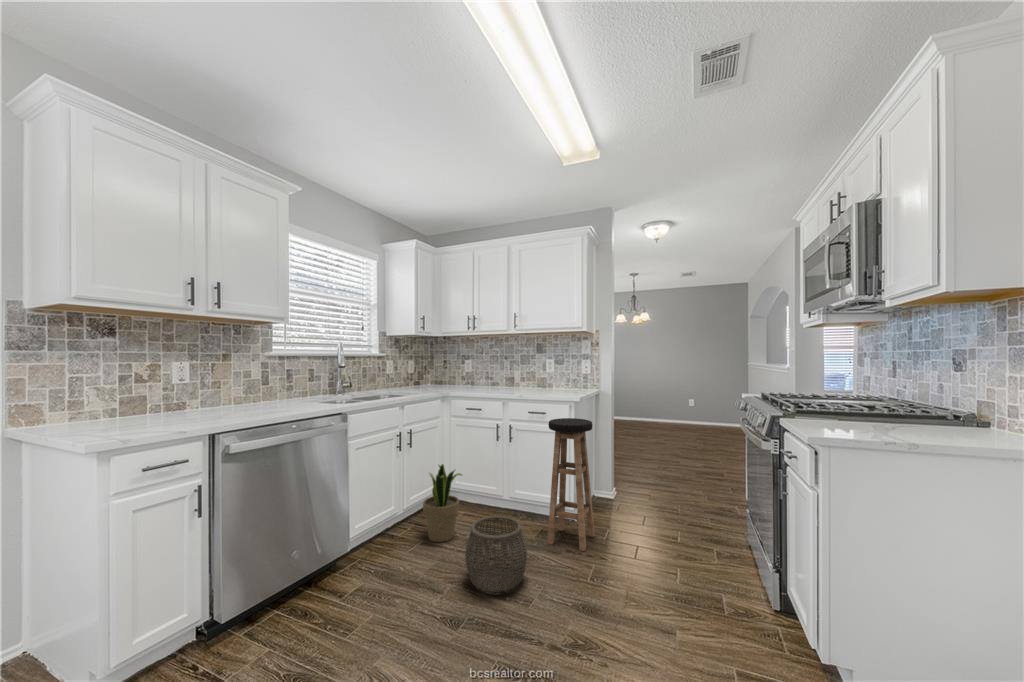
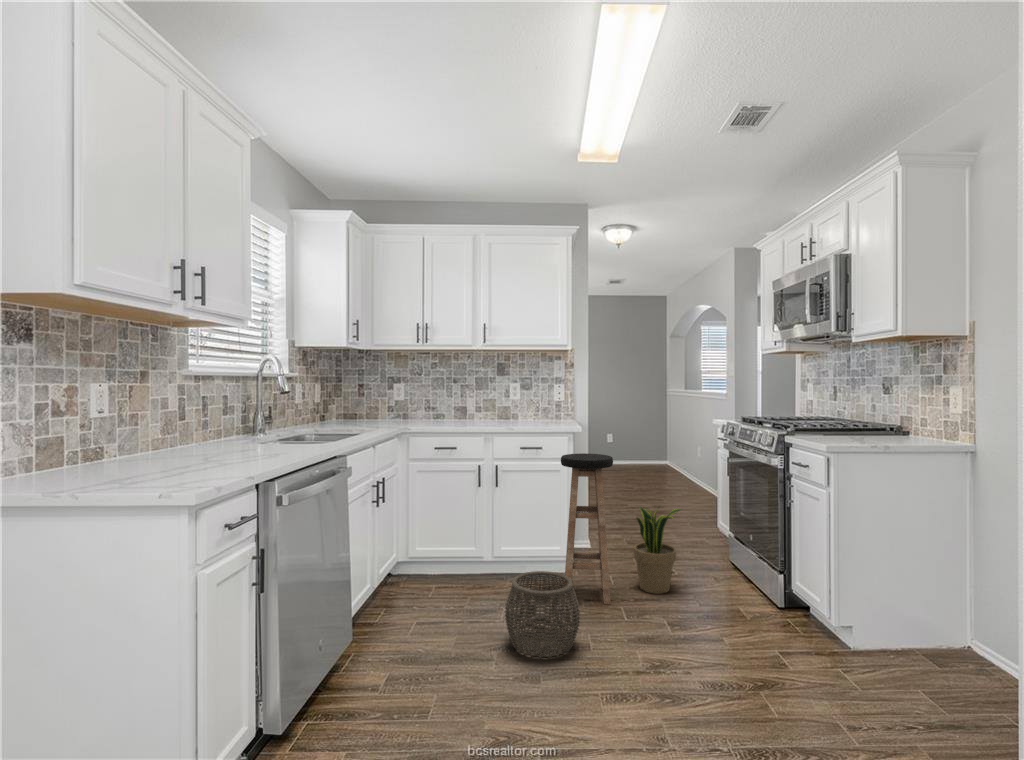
potted plant: present [423,464,462,542] -> present [634,508,681,594]

